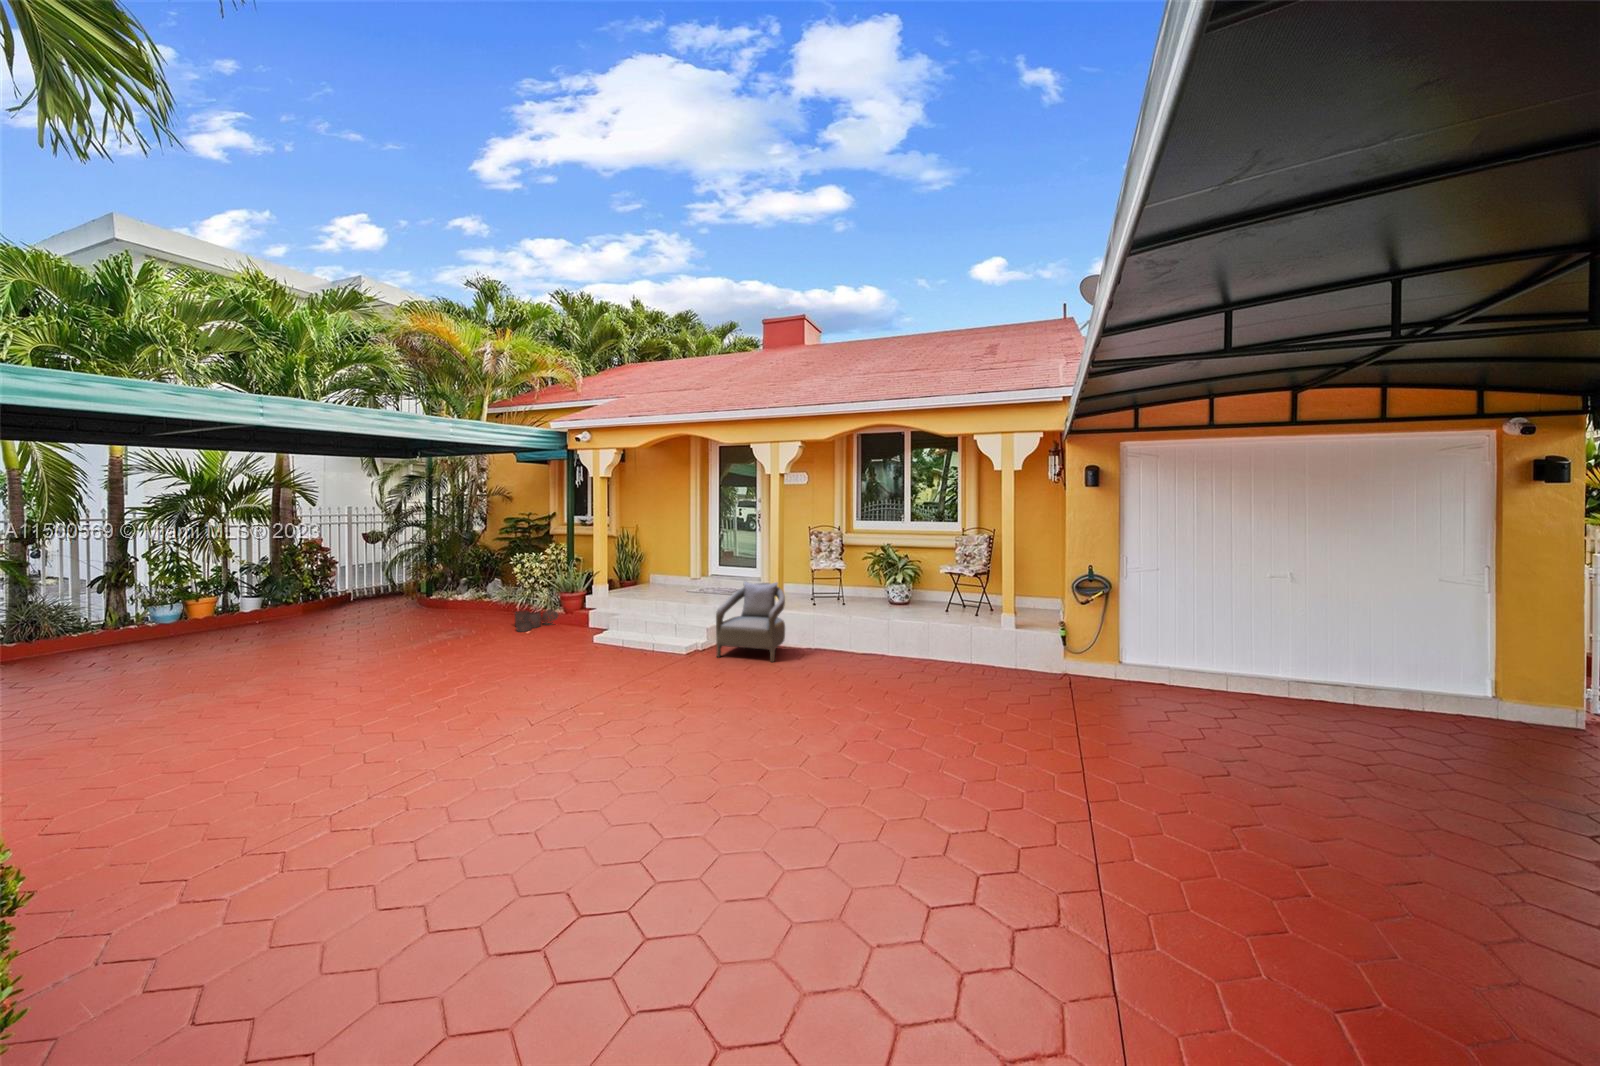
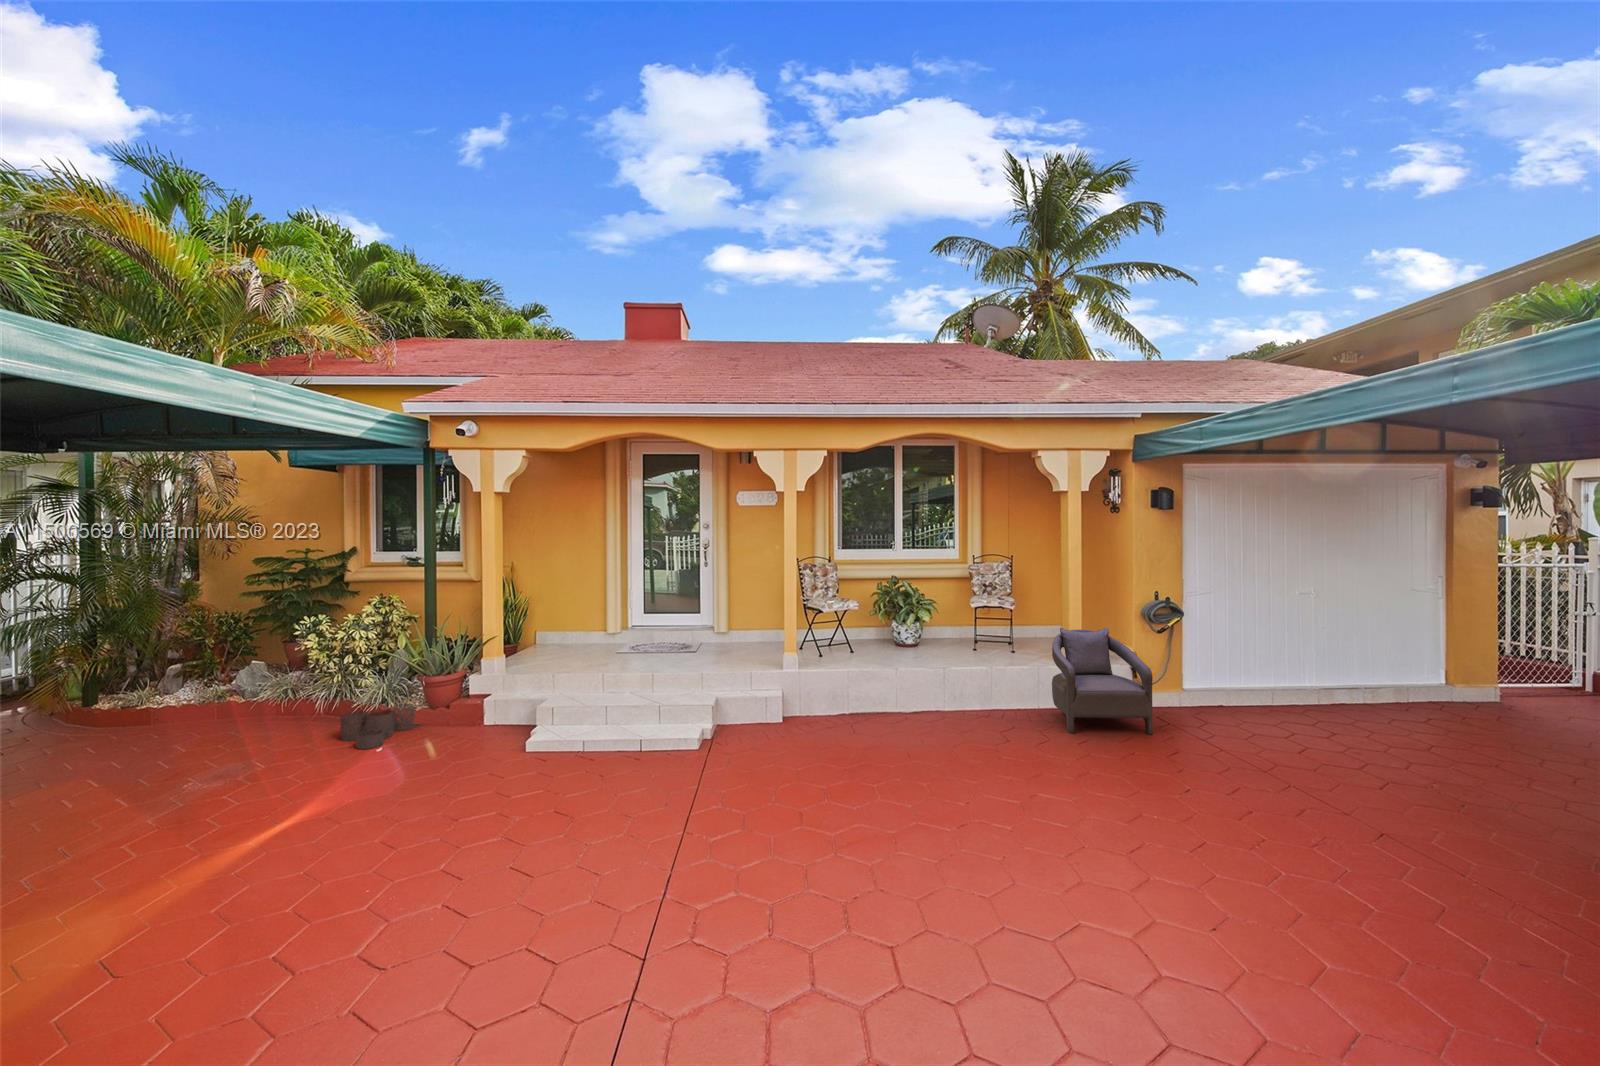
armchair: present [716,581,785,662] -> present [1052,628,1153,734]

